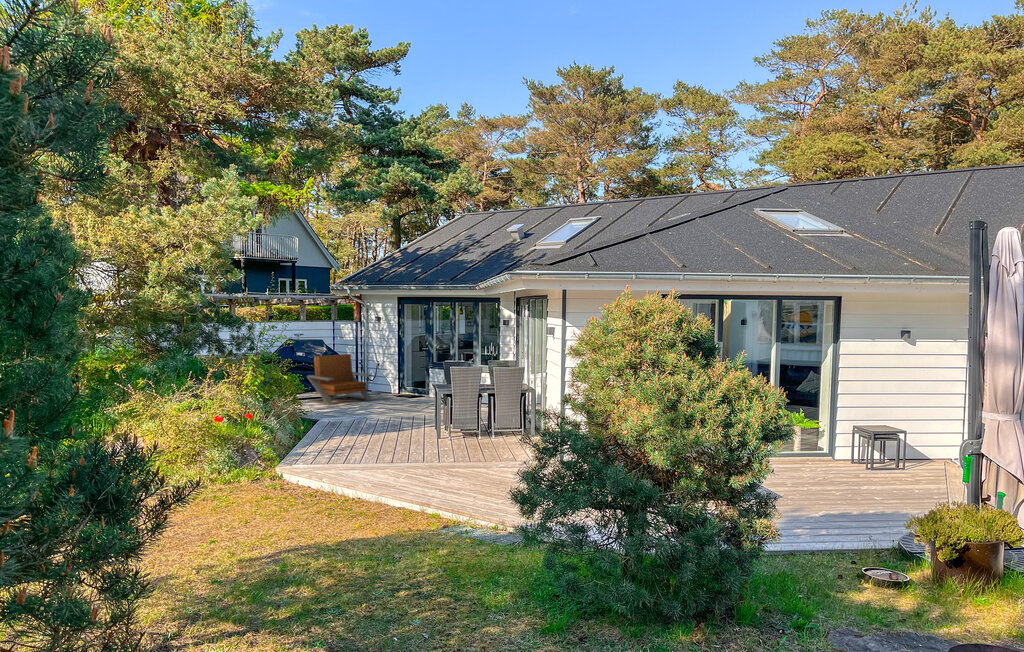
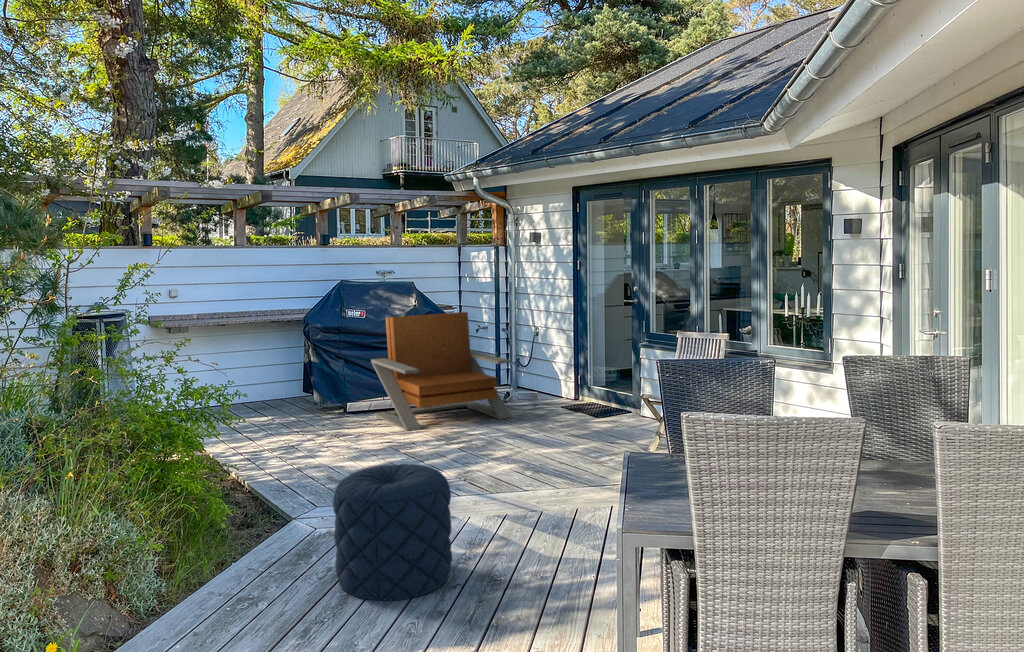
pouf: none [343,402,379,440] -> present [333,464,452,600]

